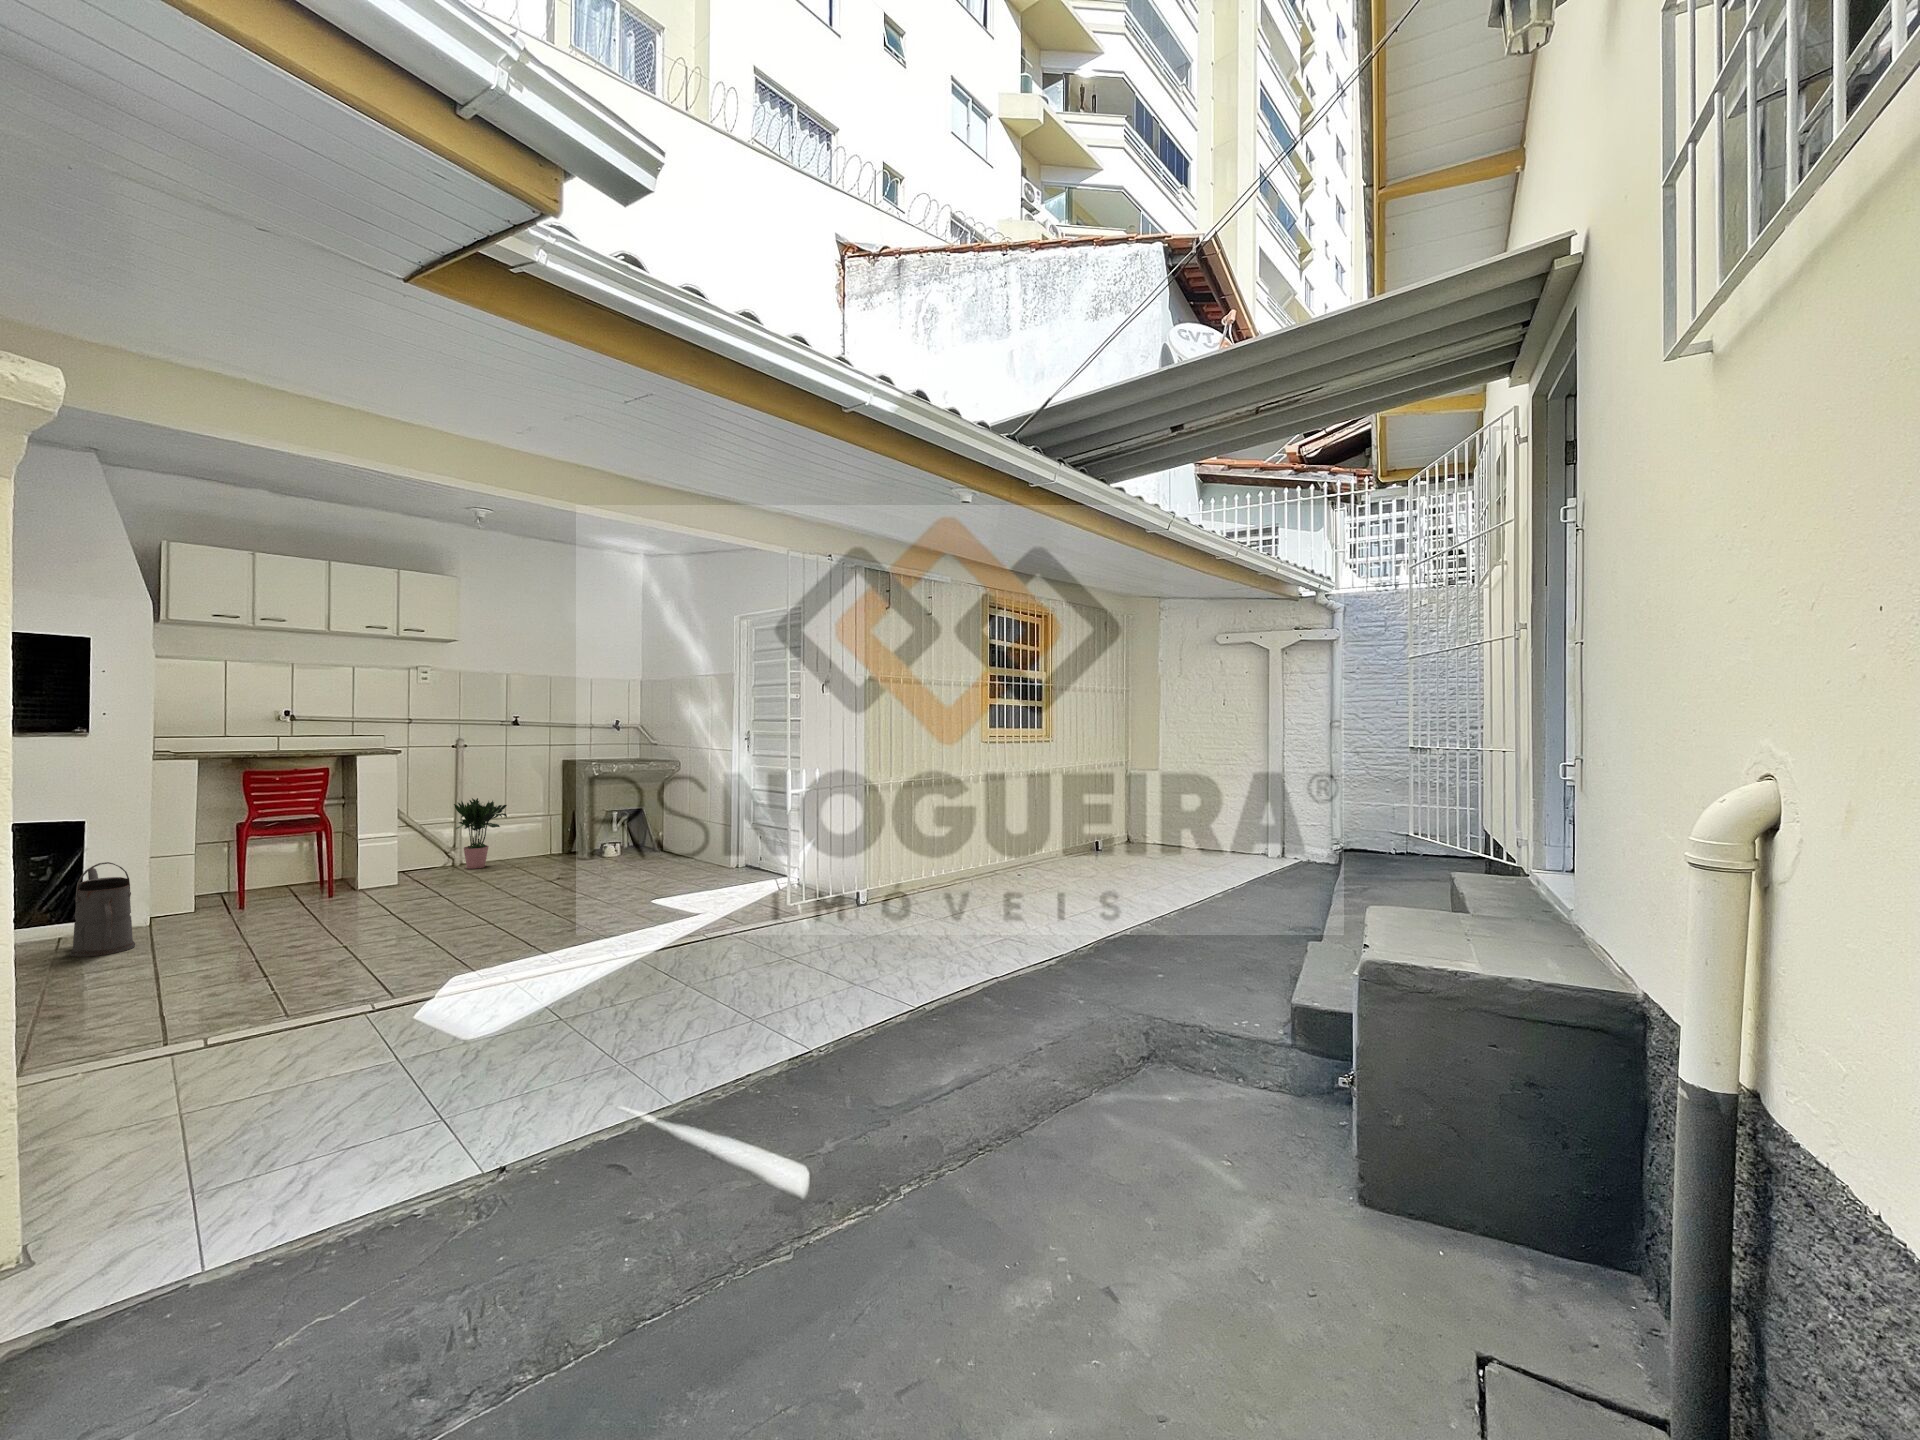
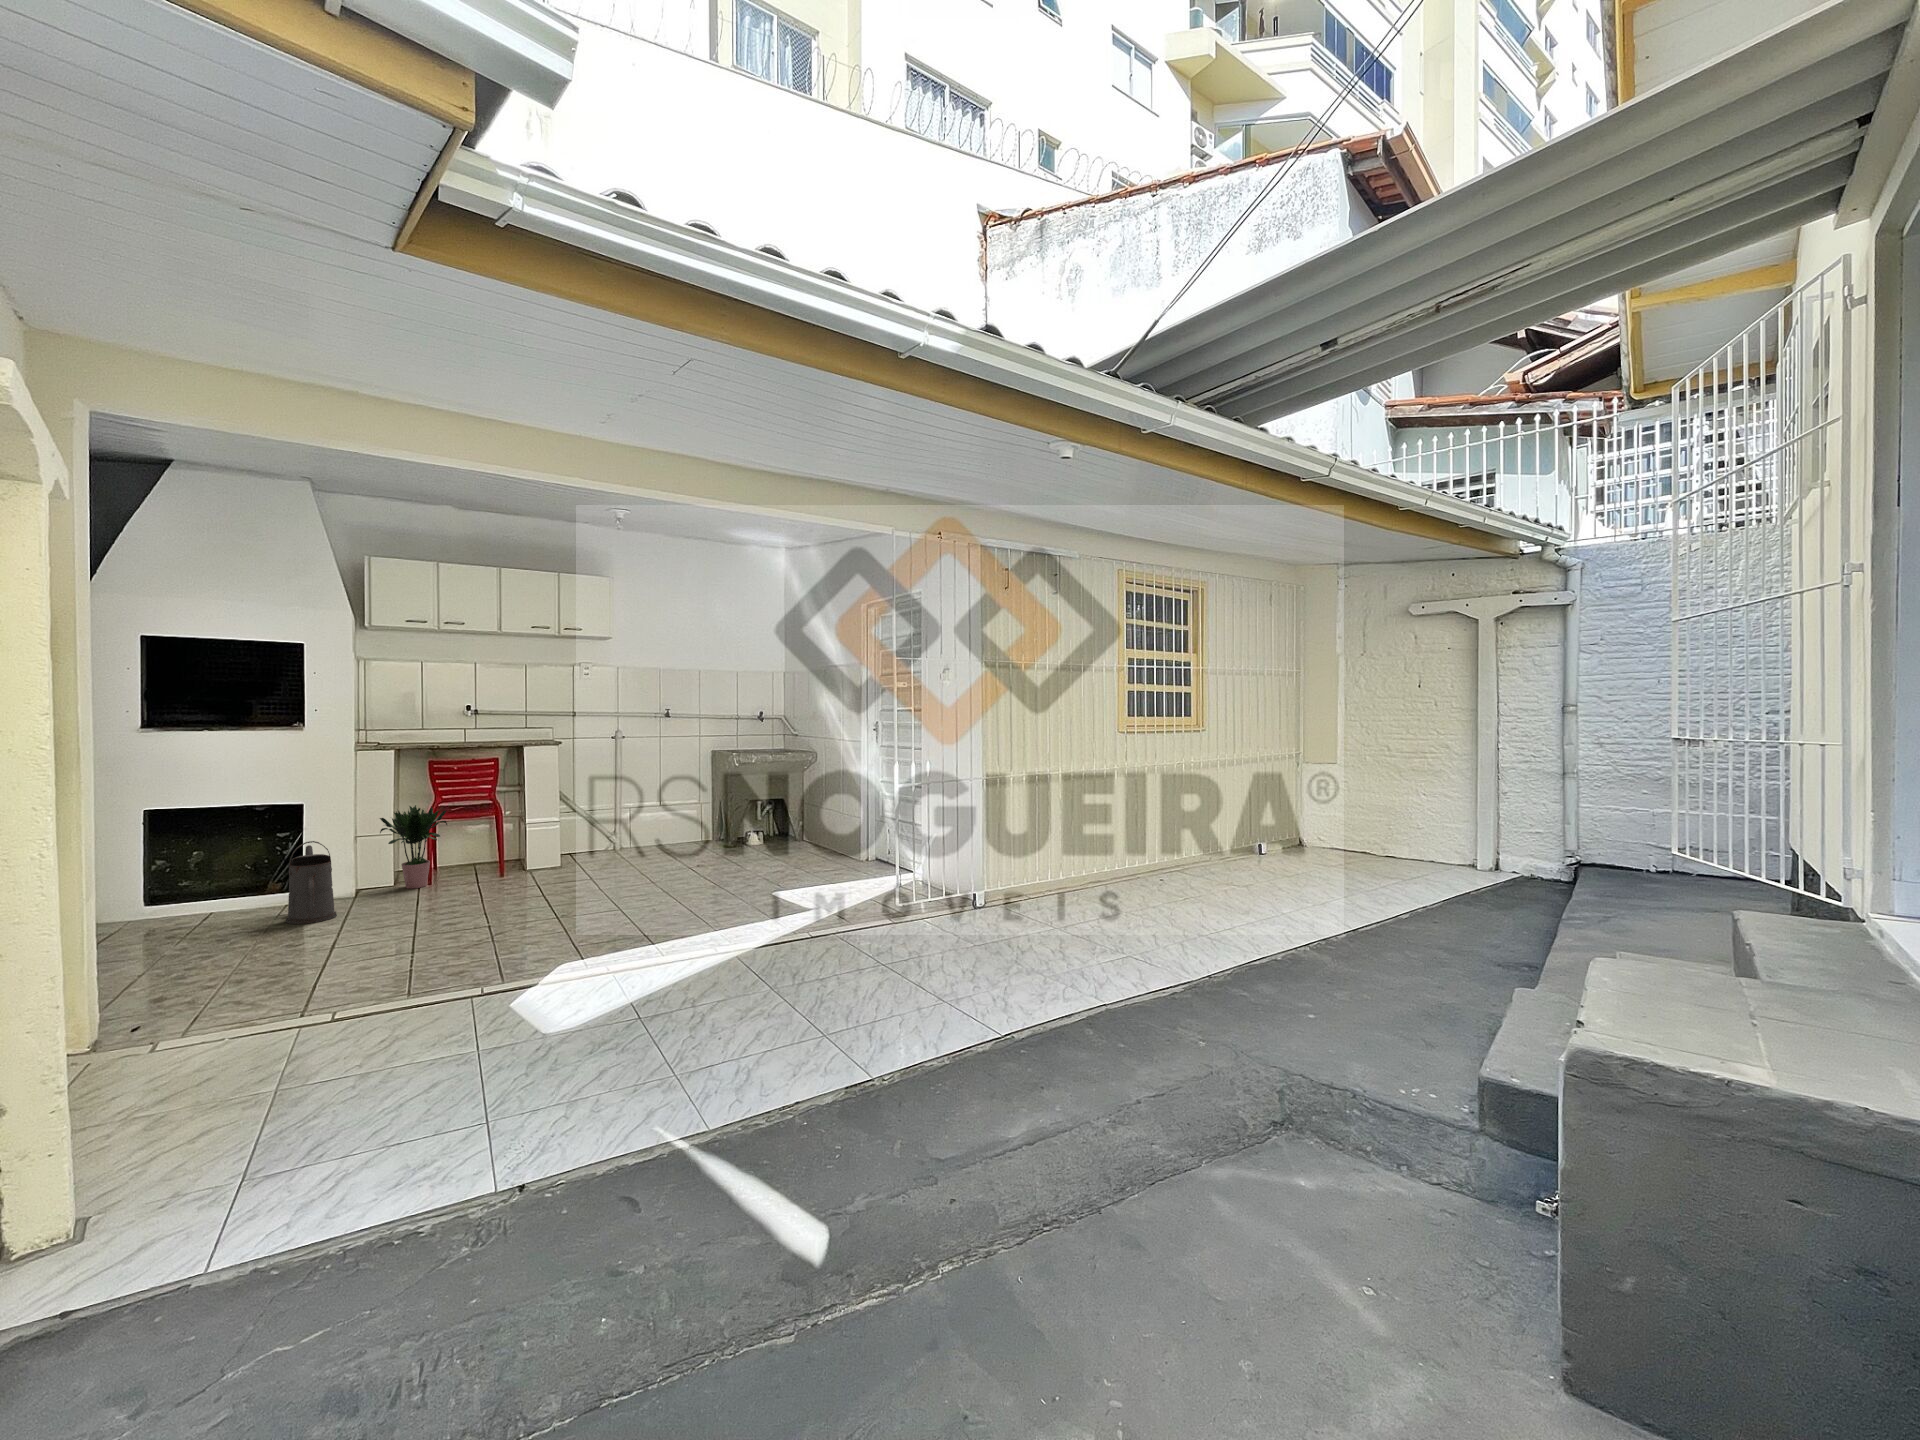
potted plant: present [454,798,507,869] -> present [380,805,447,888]

